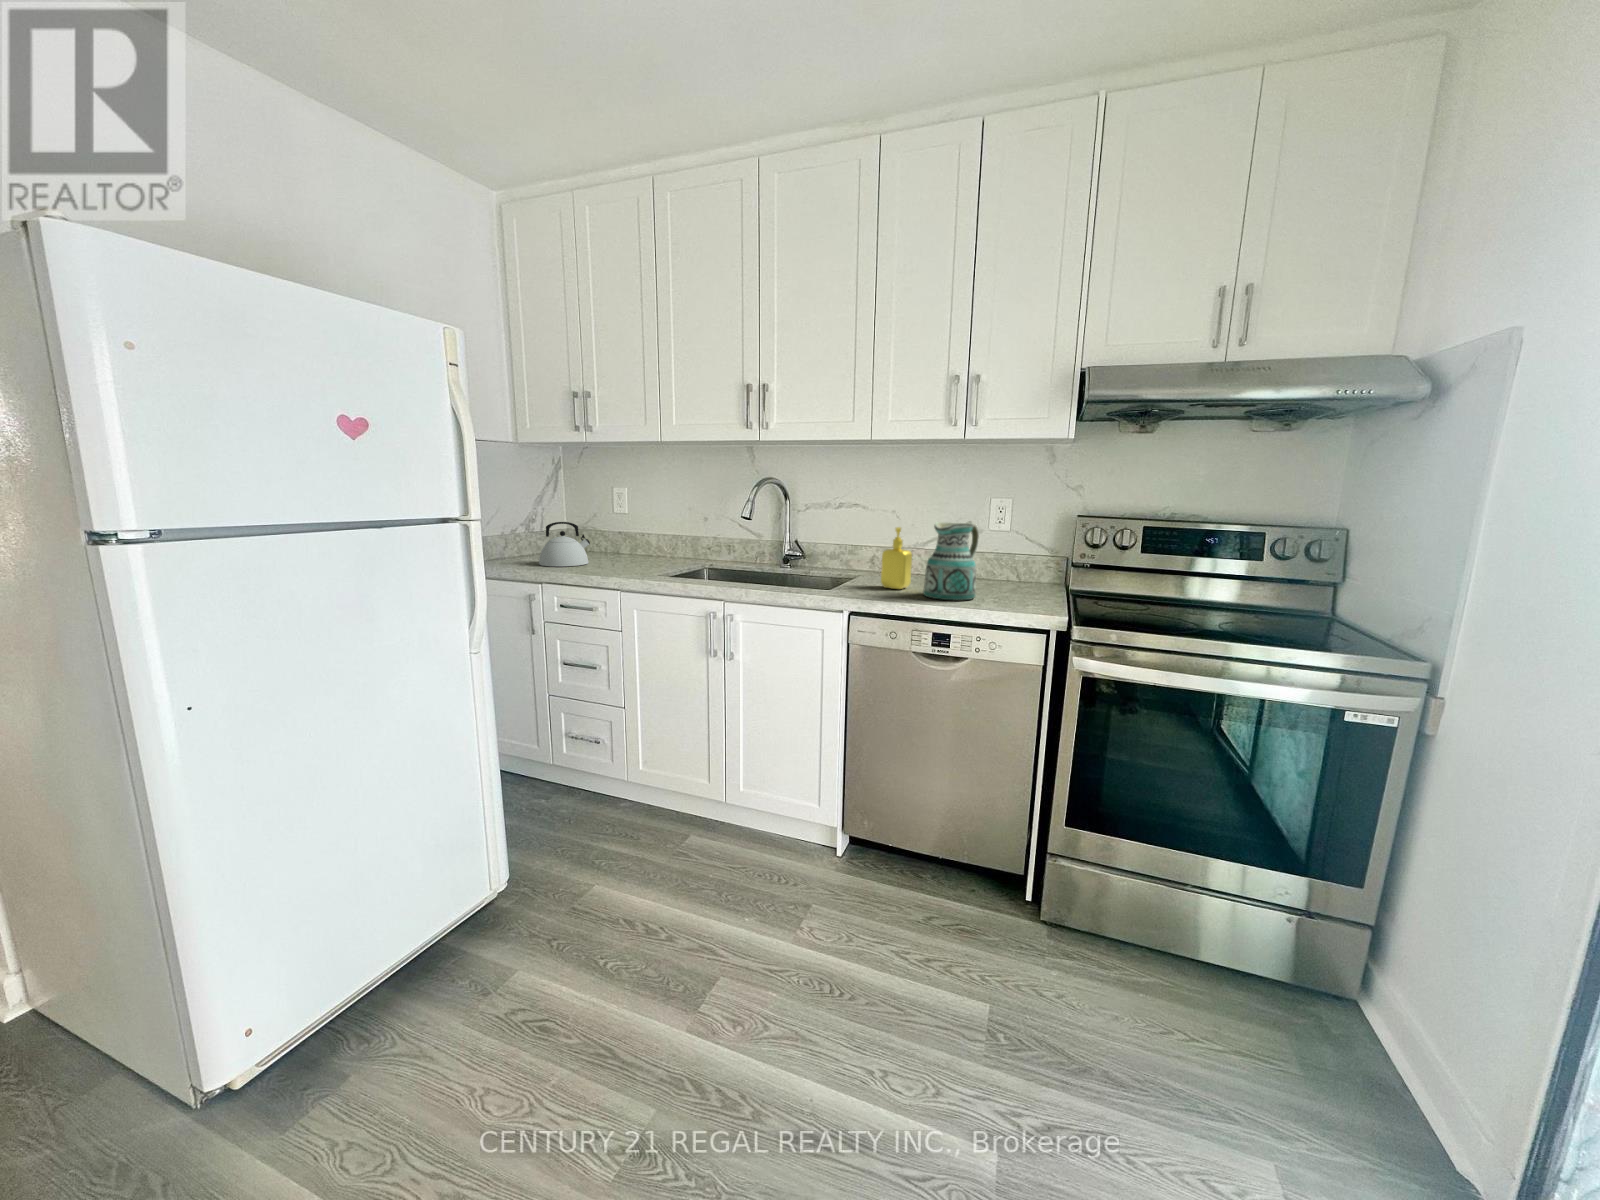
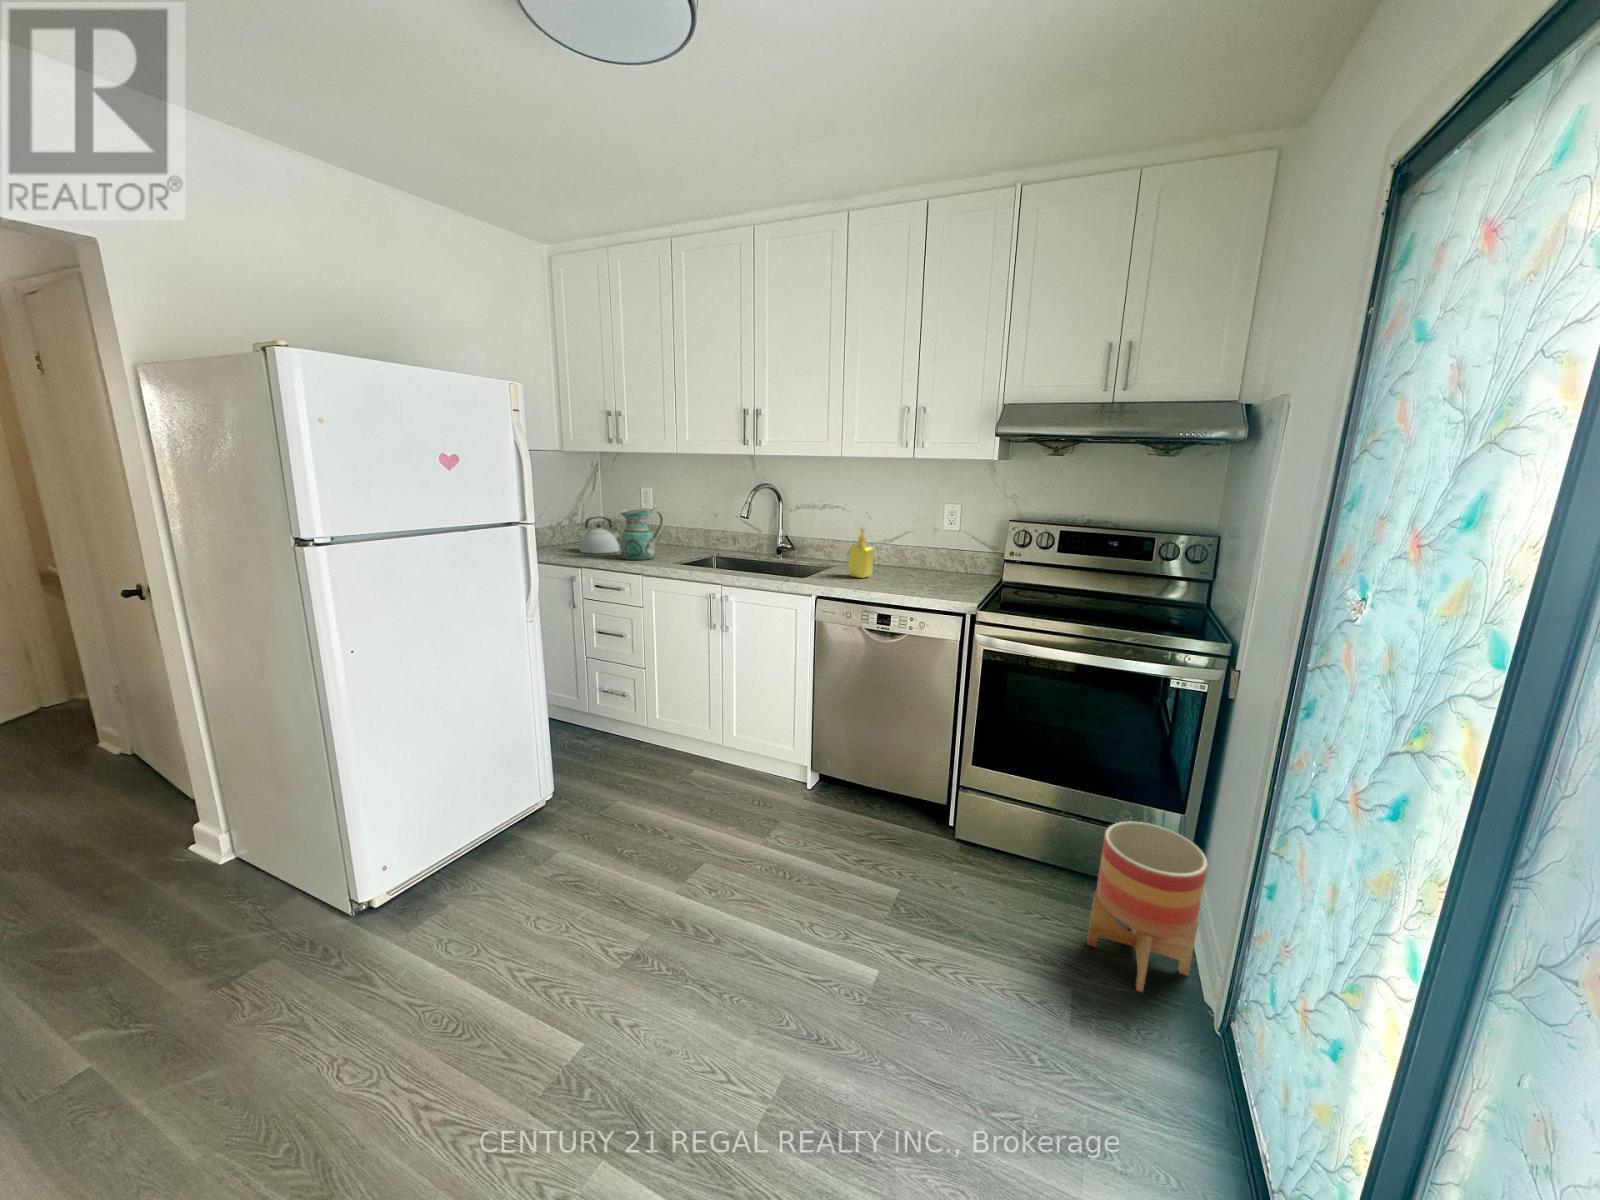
ceramic pitcher: present [923,521,979,600] -> present [621,508,664,560]
planter: none [1260,906,1455,1161] -> present [1087,821,1208,992]

